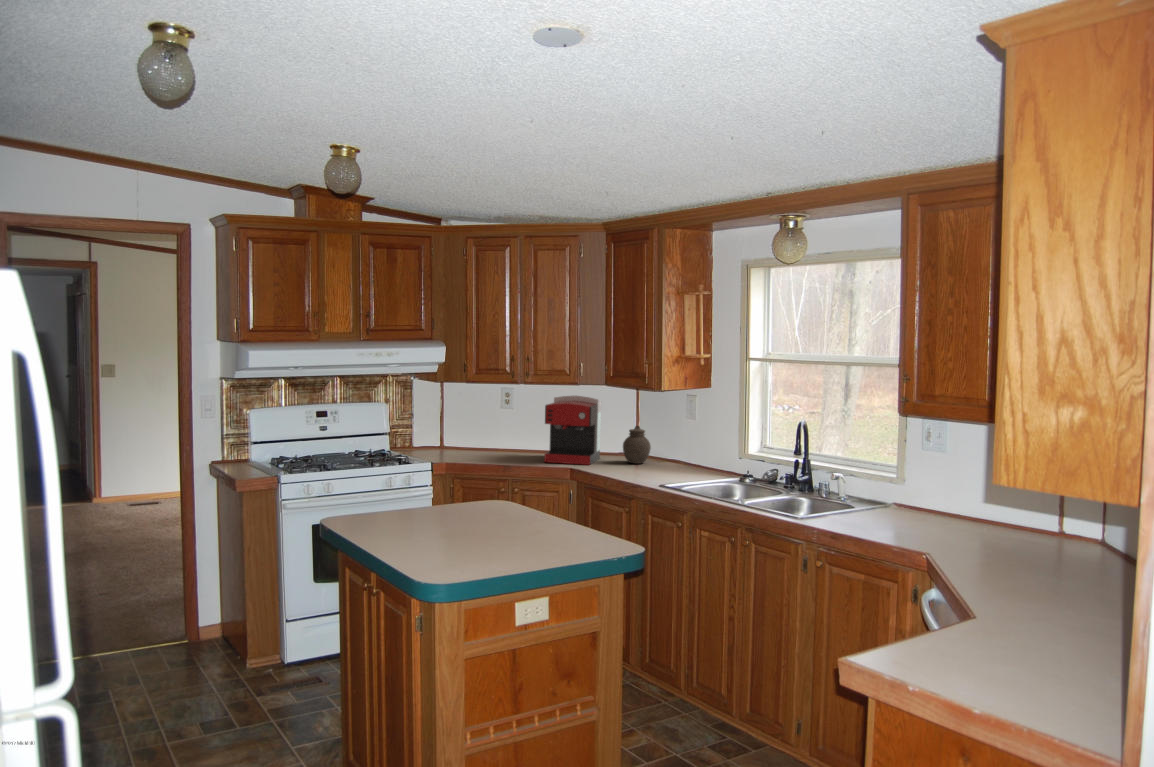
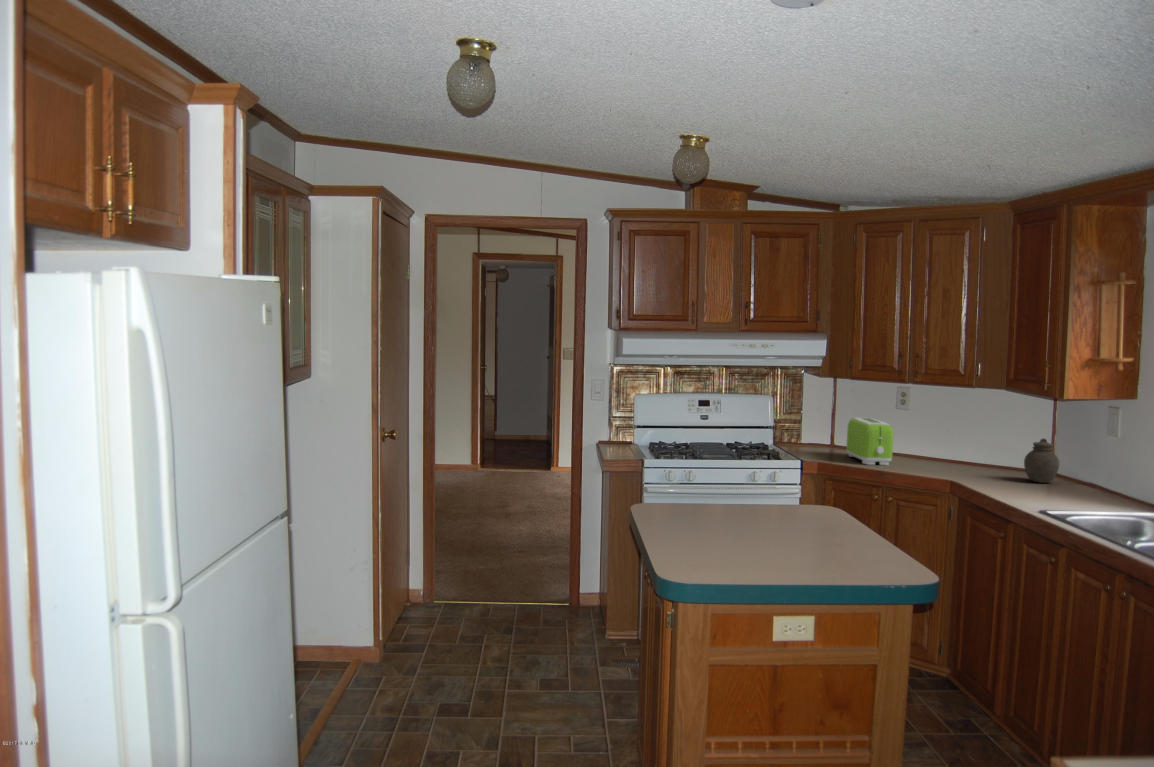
coffee maker: present [544,396,601,465] -> none [928,399,1006,479]
toaster: none [464,418,510,461] -> present [846,418,894,465]

